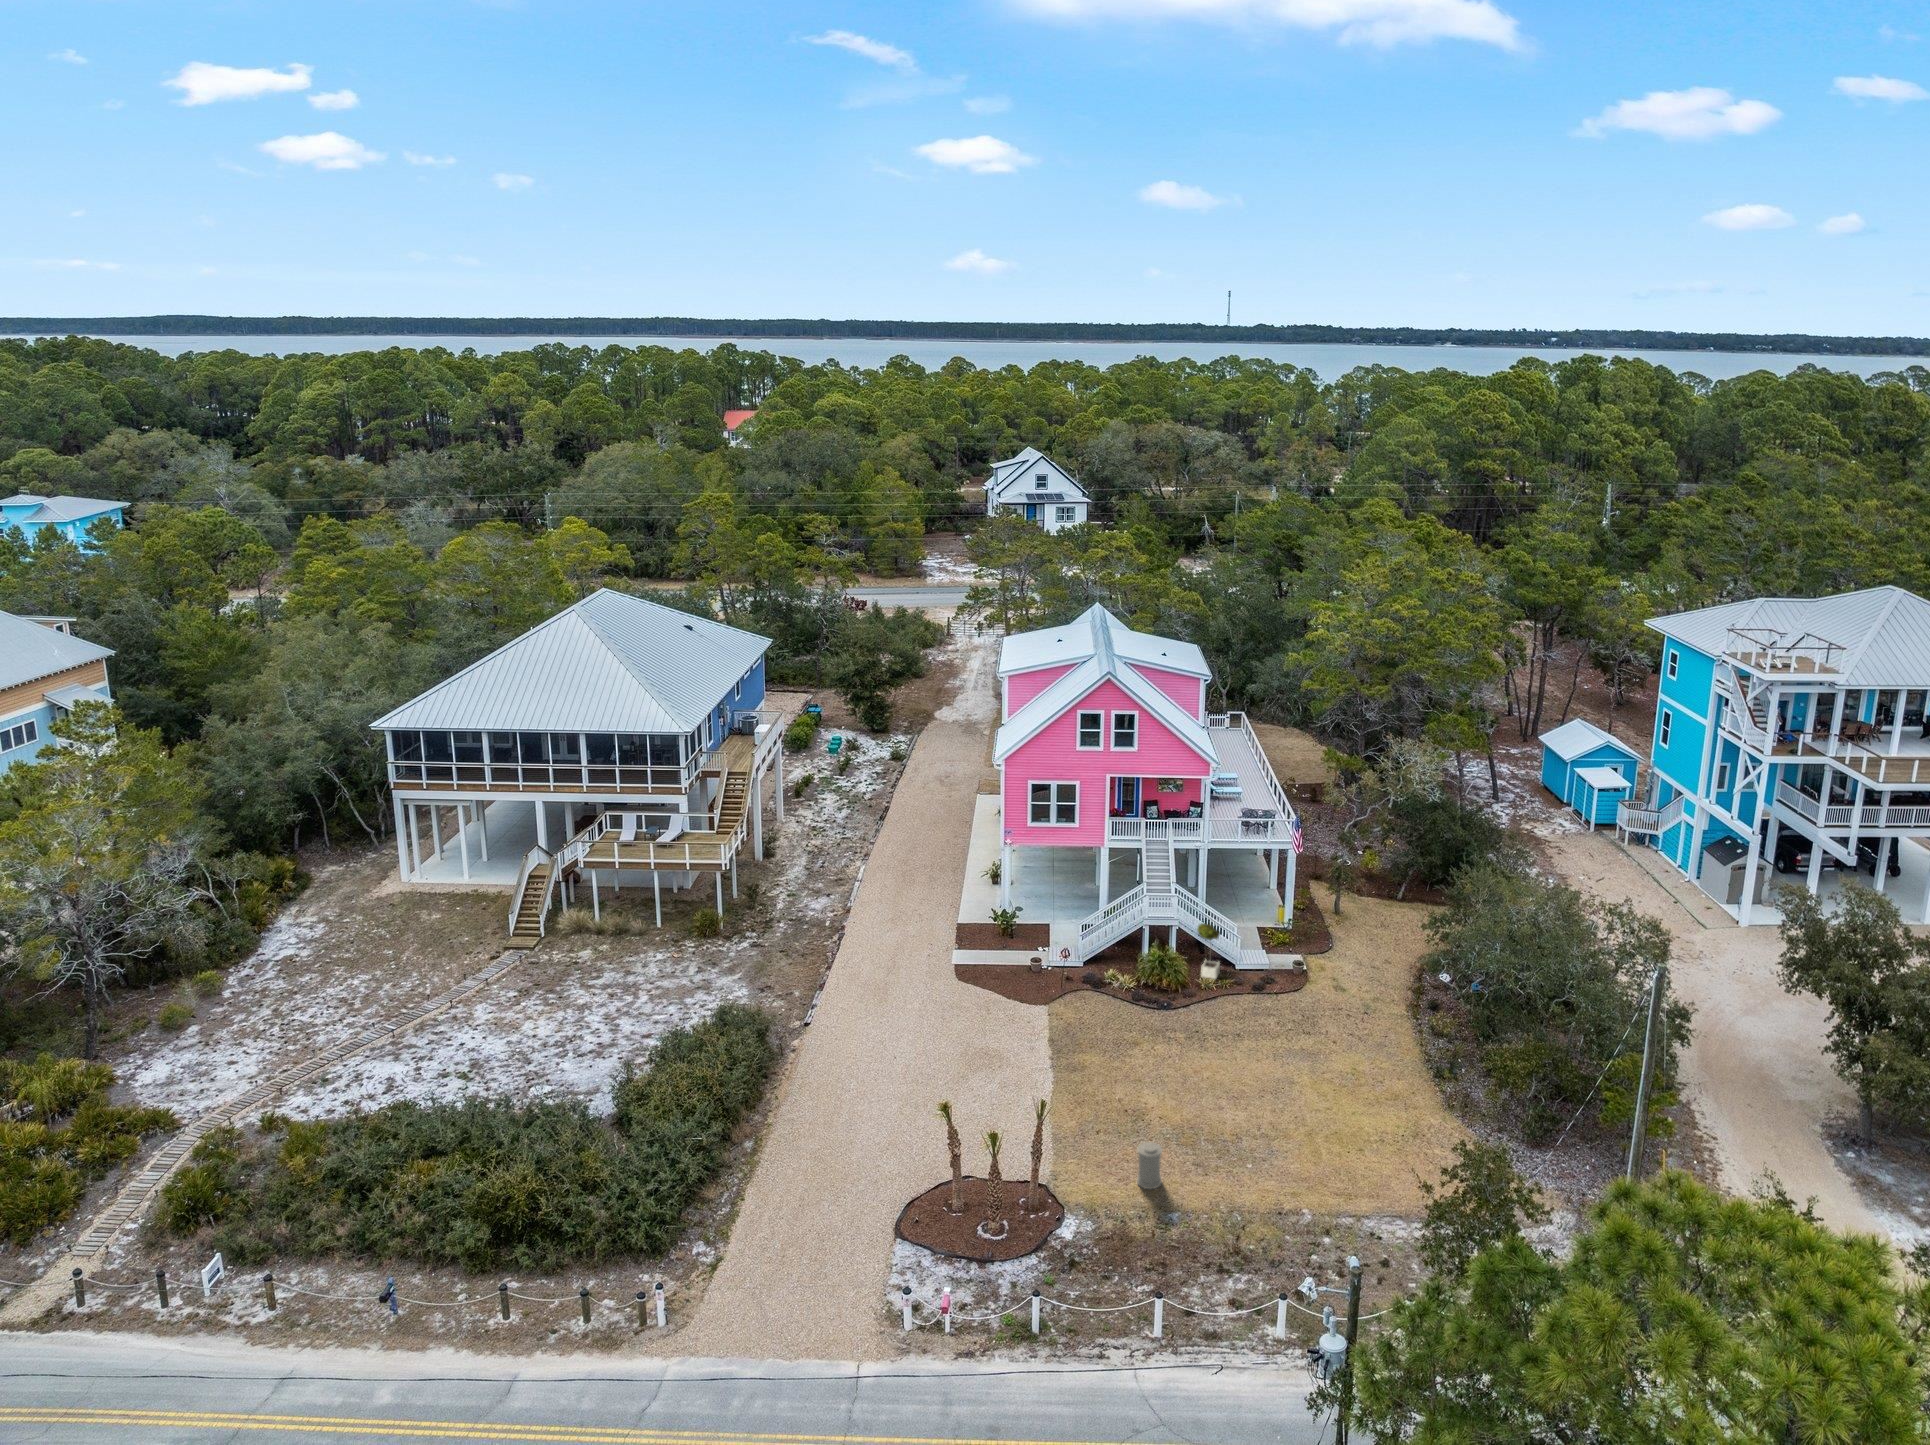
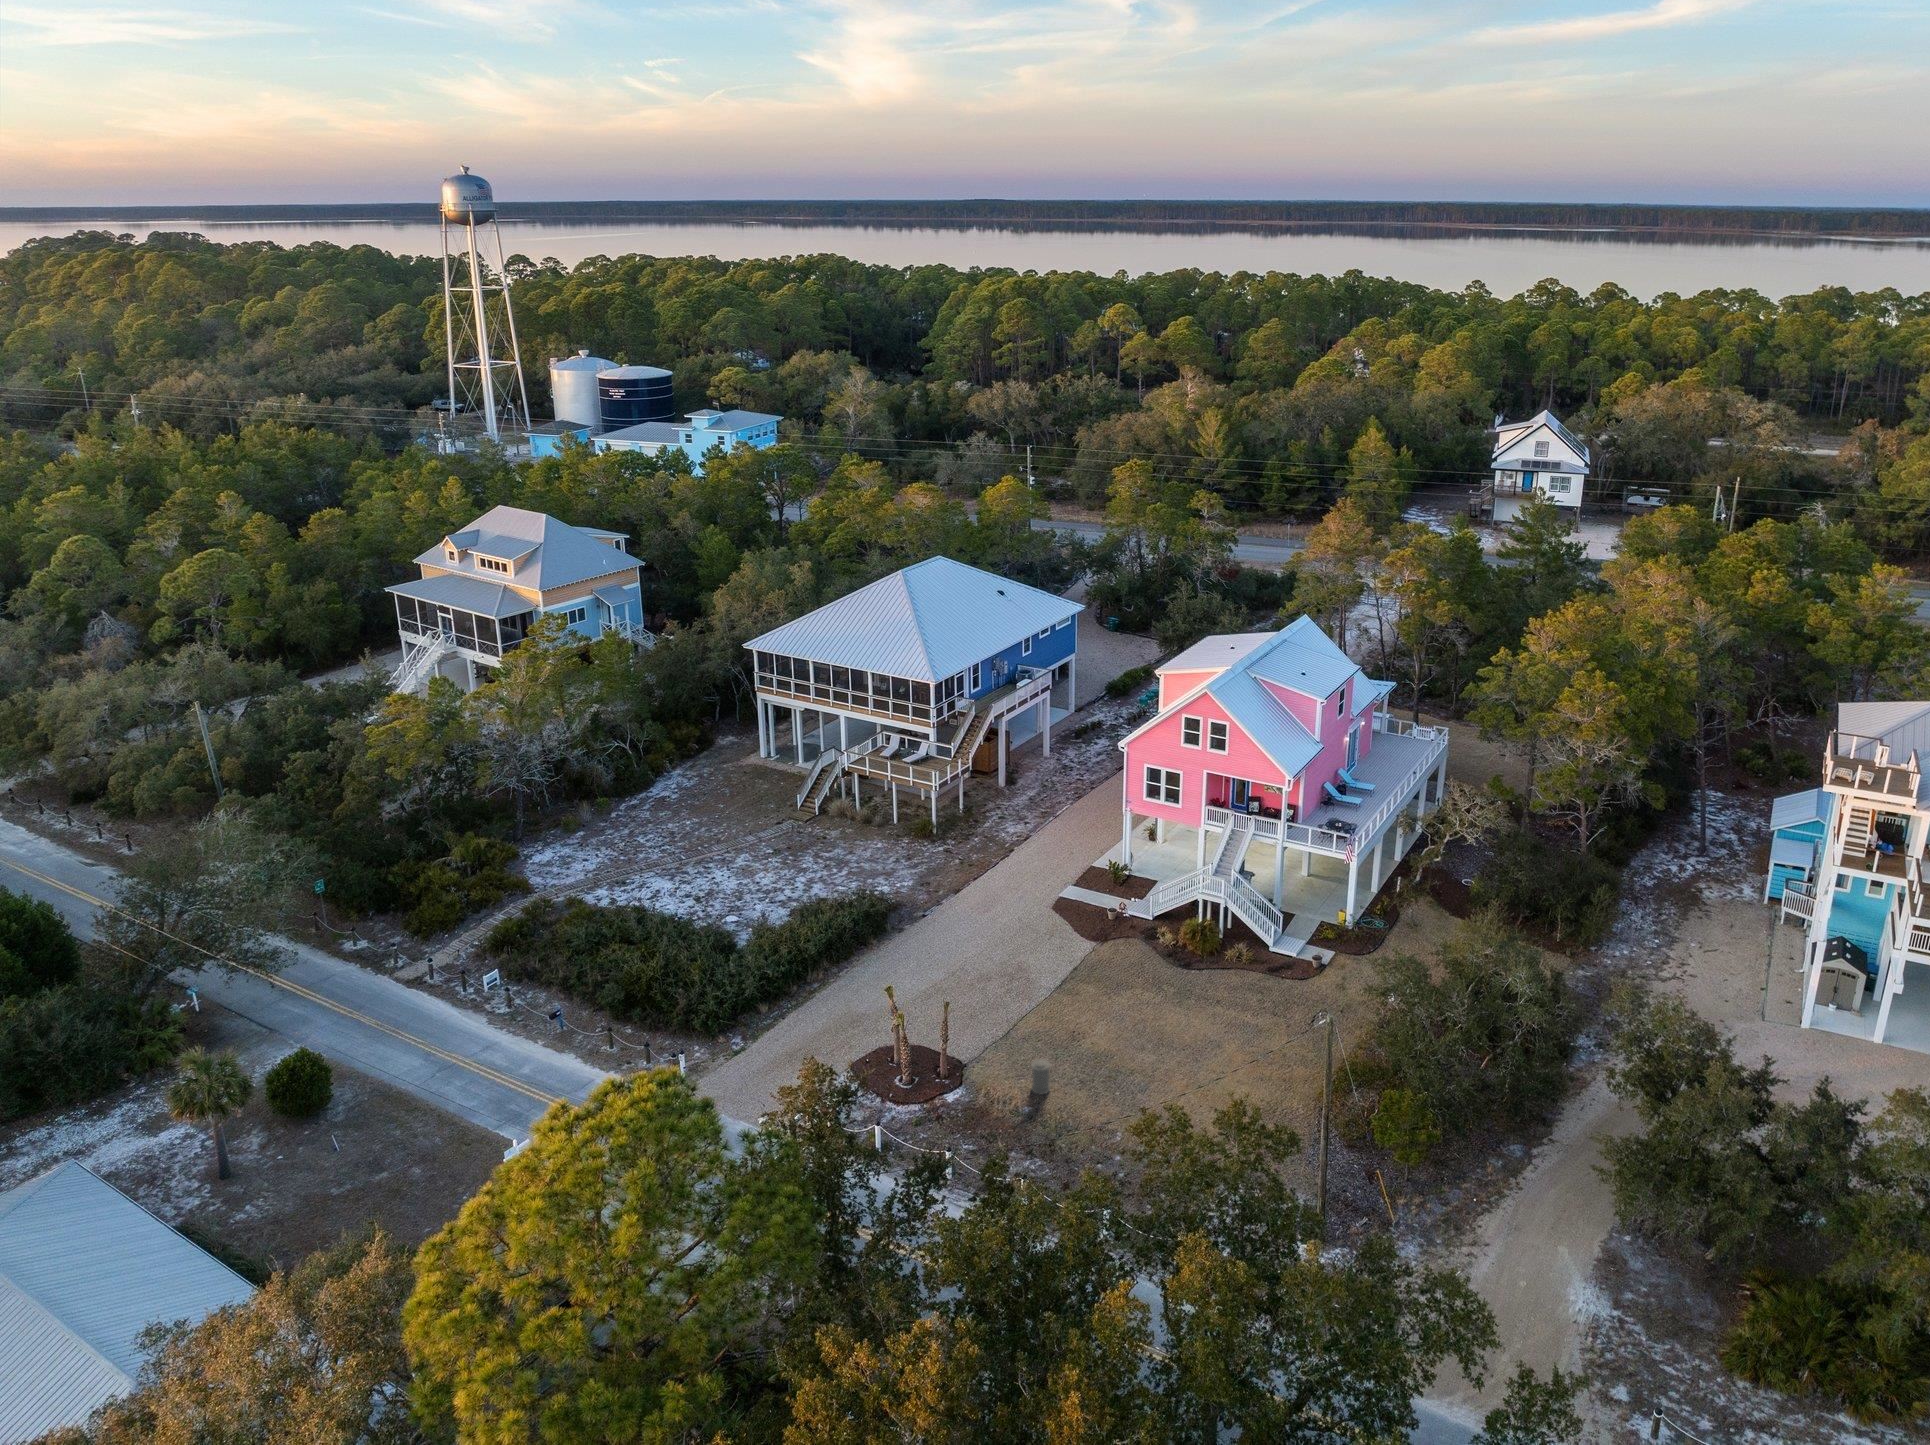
potted tree: present [1197,923,1220,979] -> none [1235,906,1255,955]

